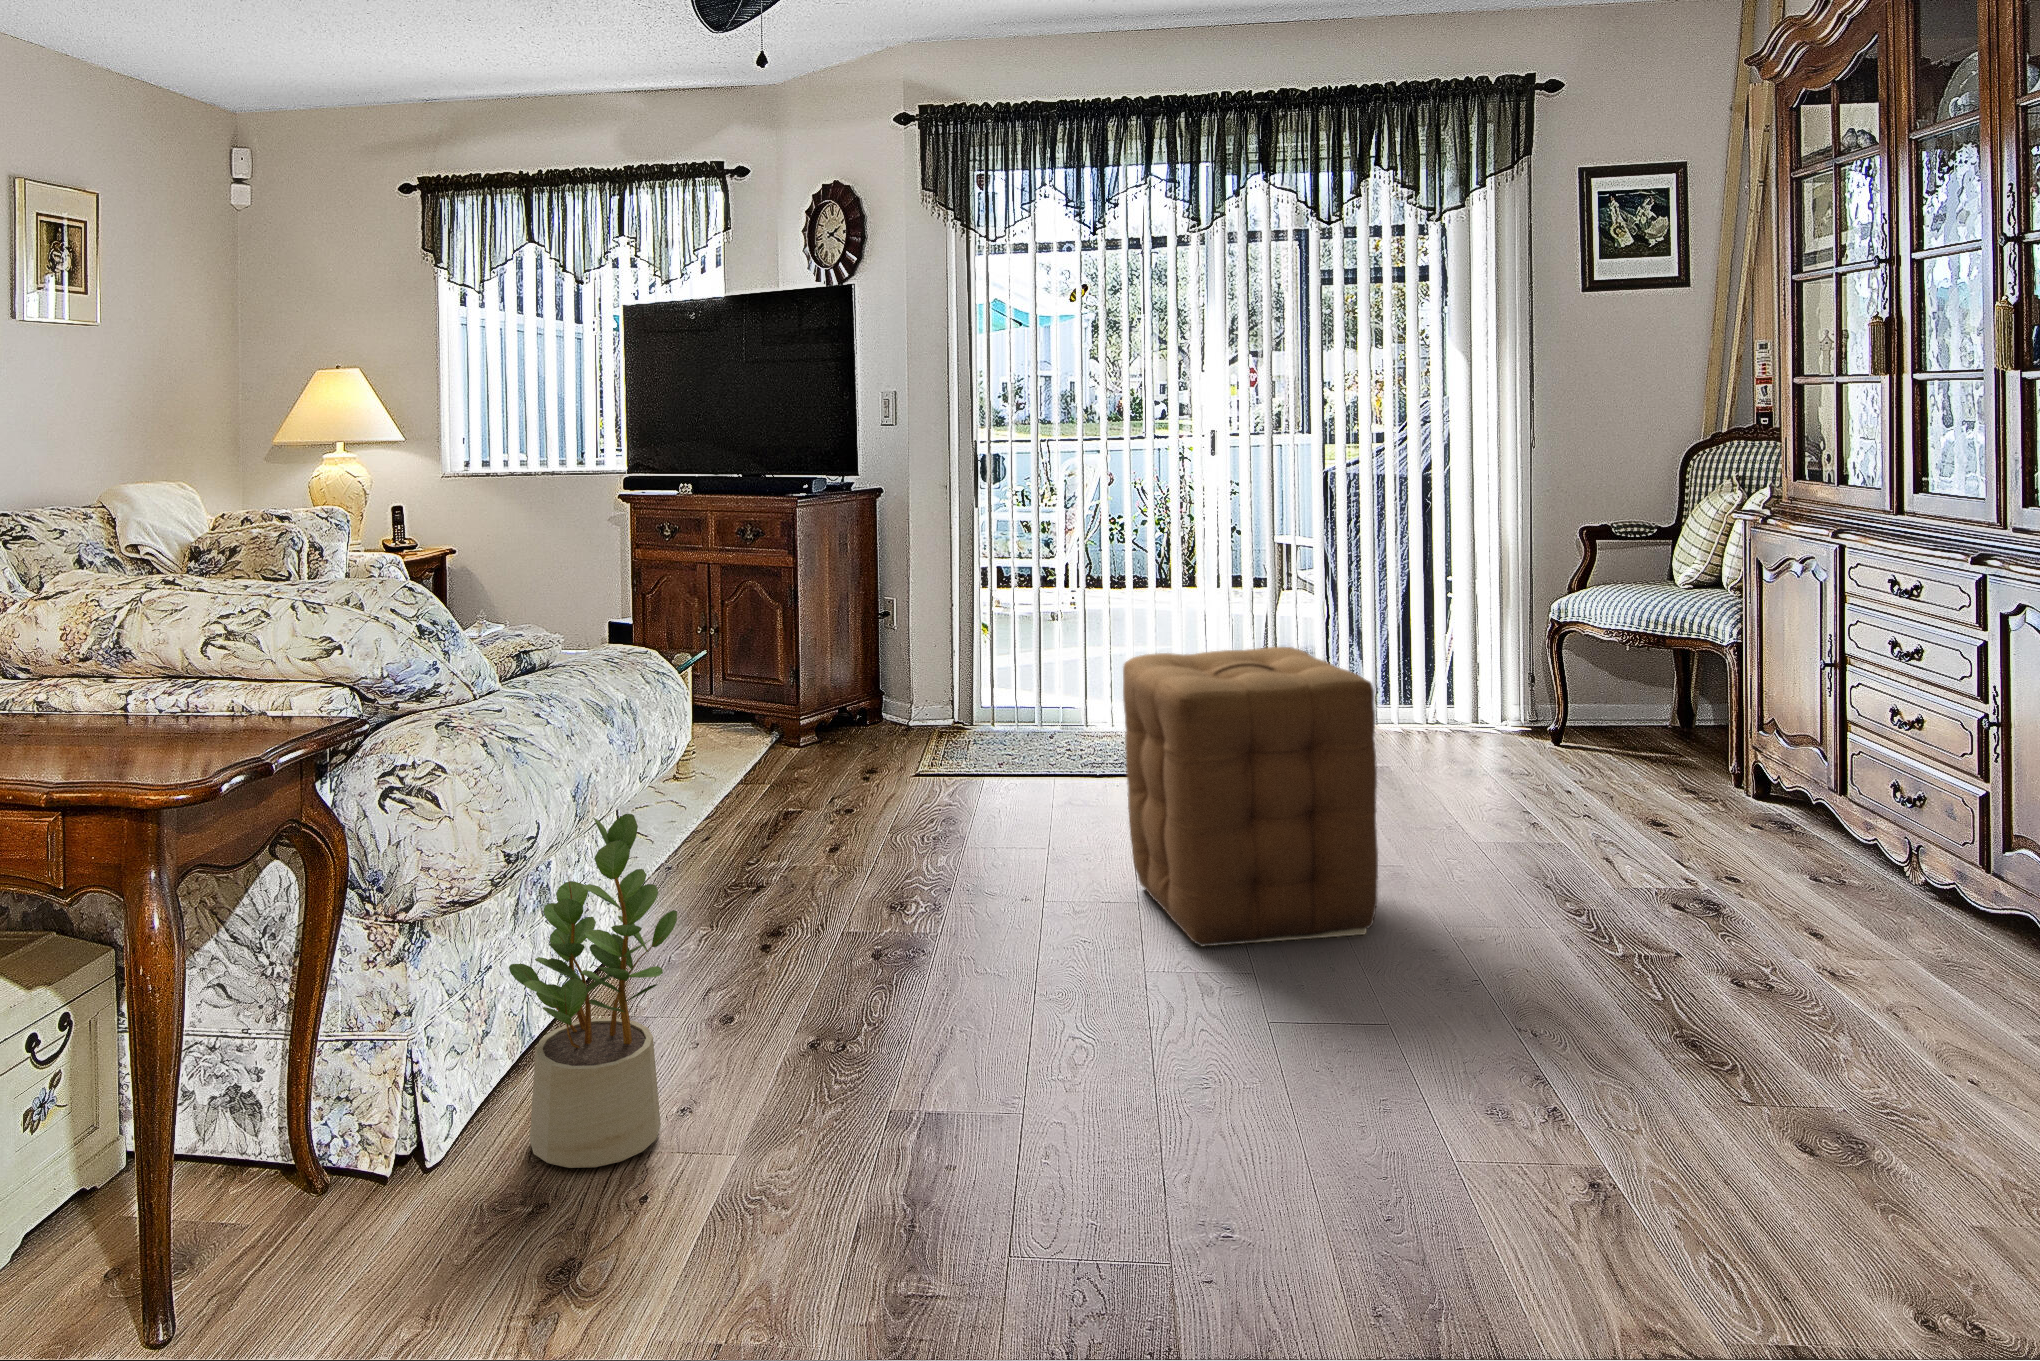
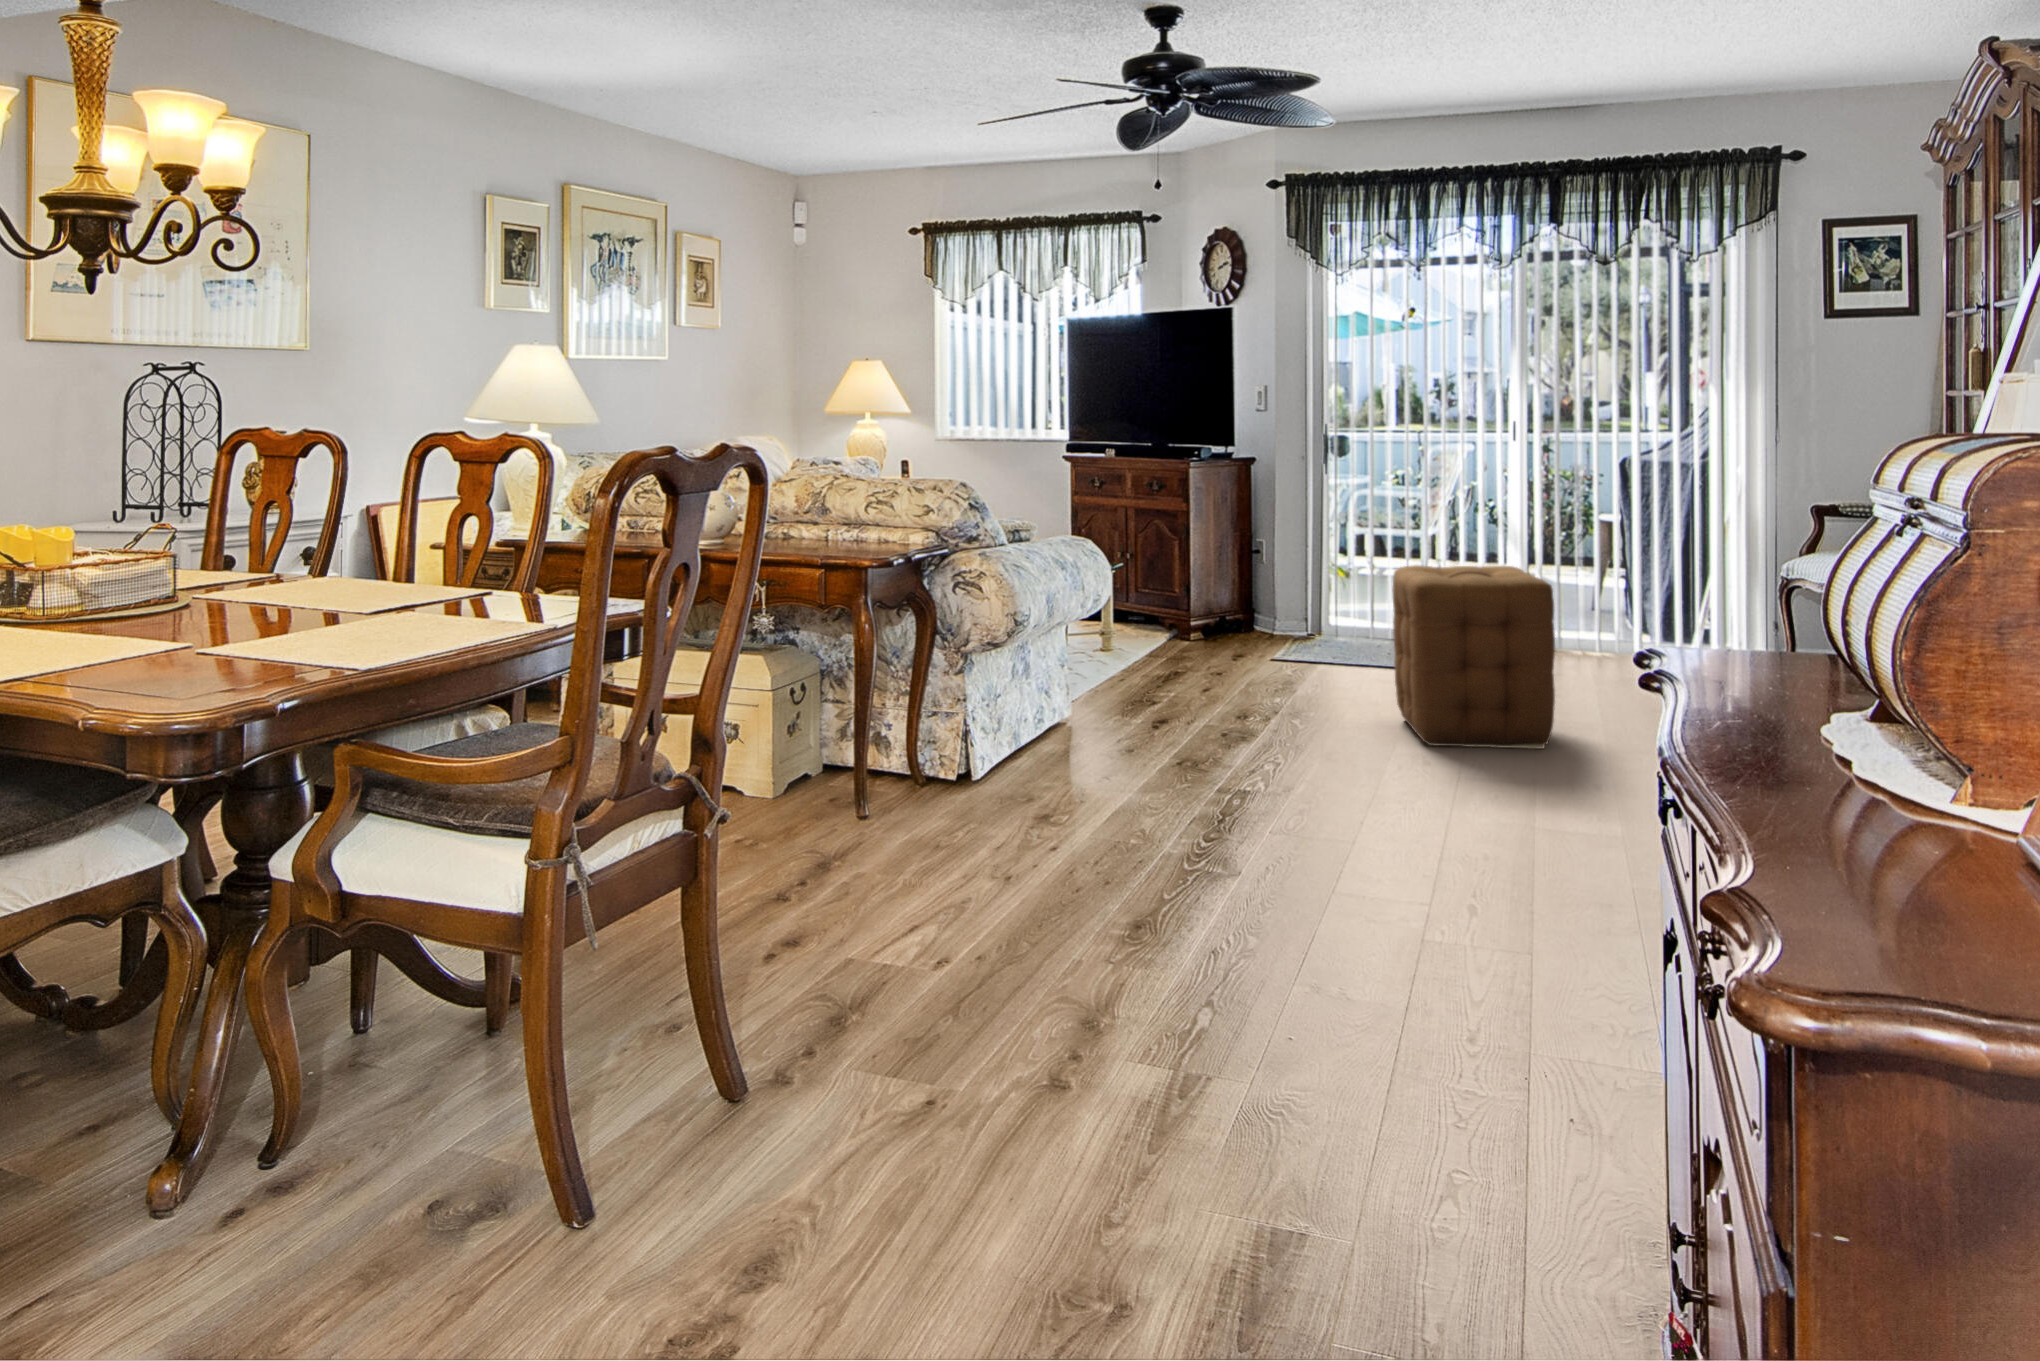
potted plant: present [509,814,677,1168] -> none [1011,611,1100,788]

